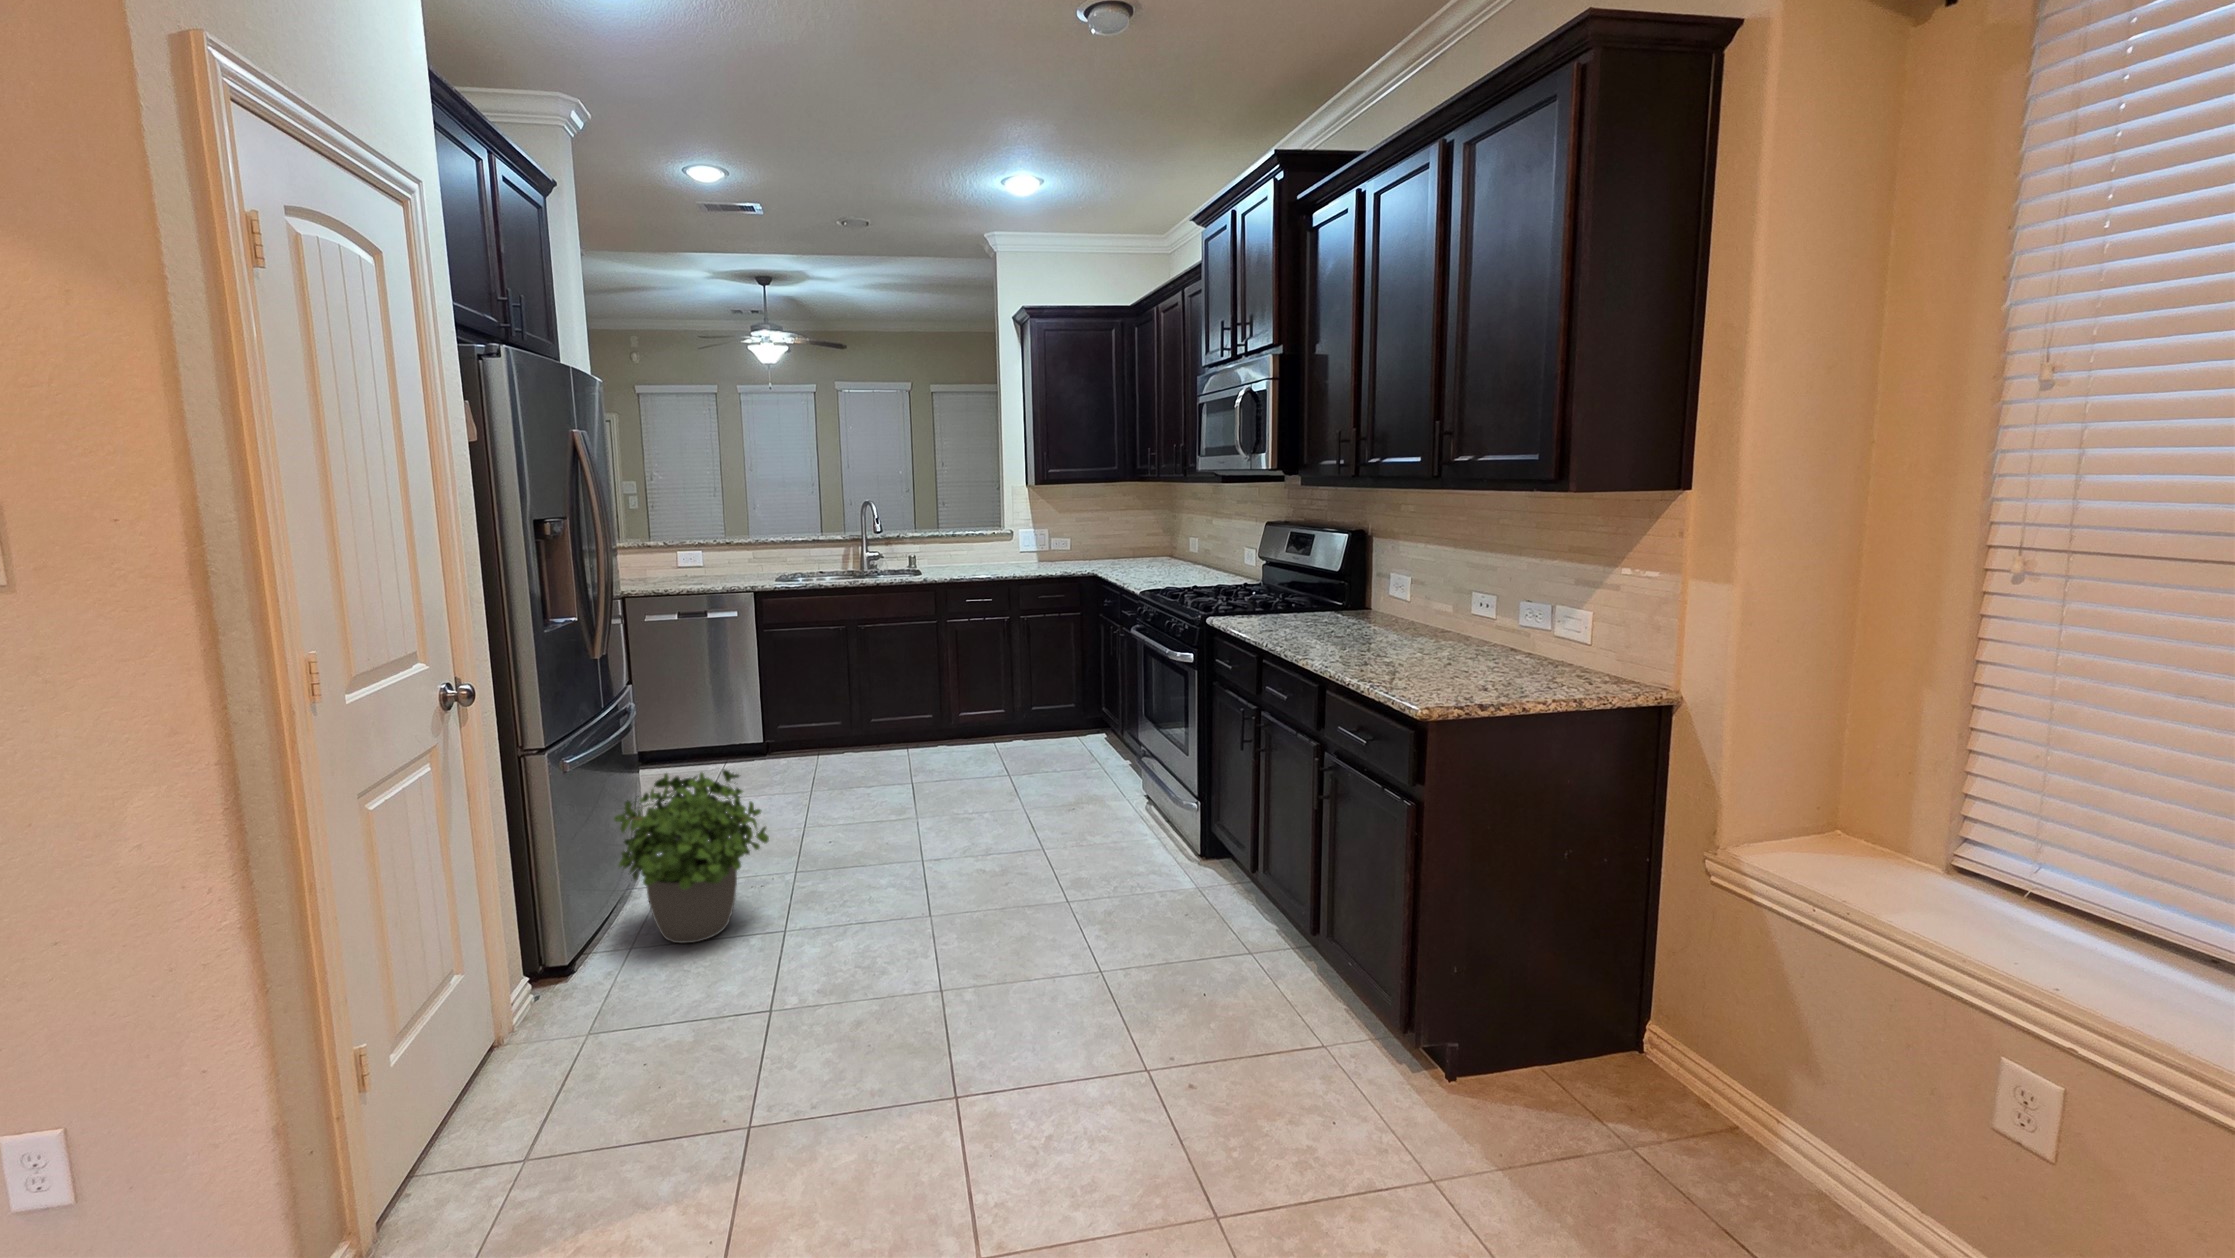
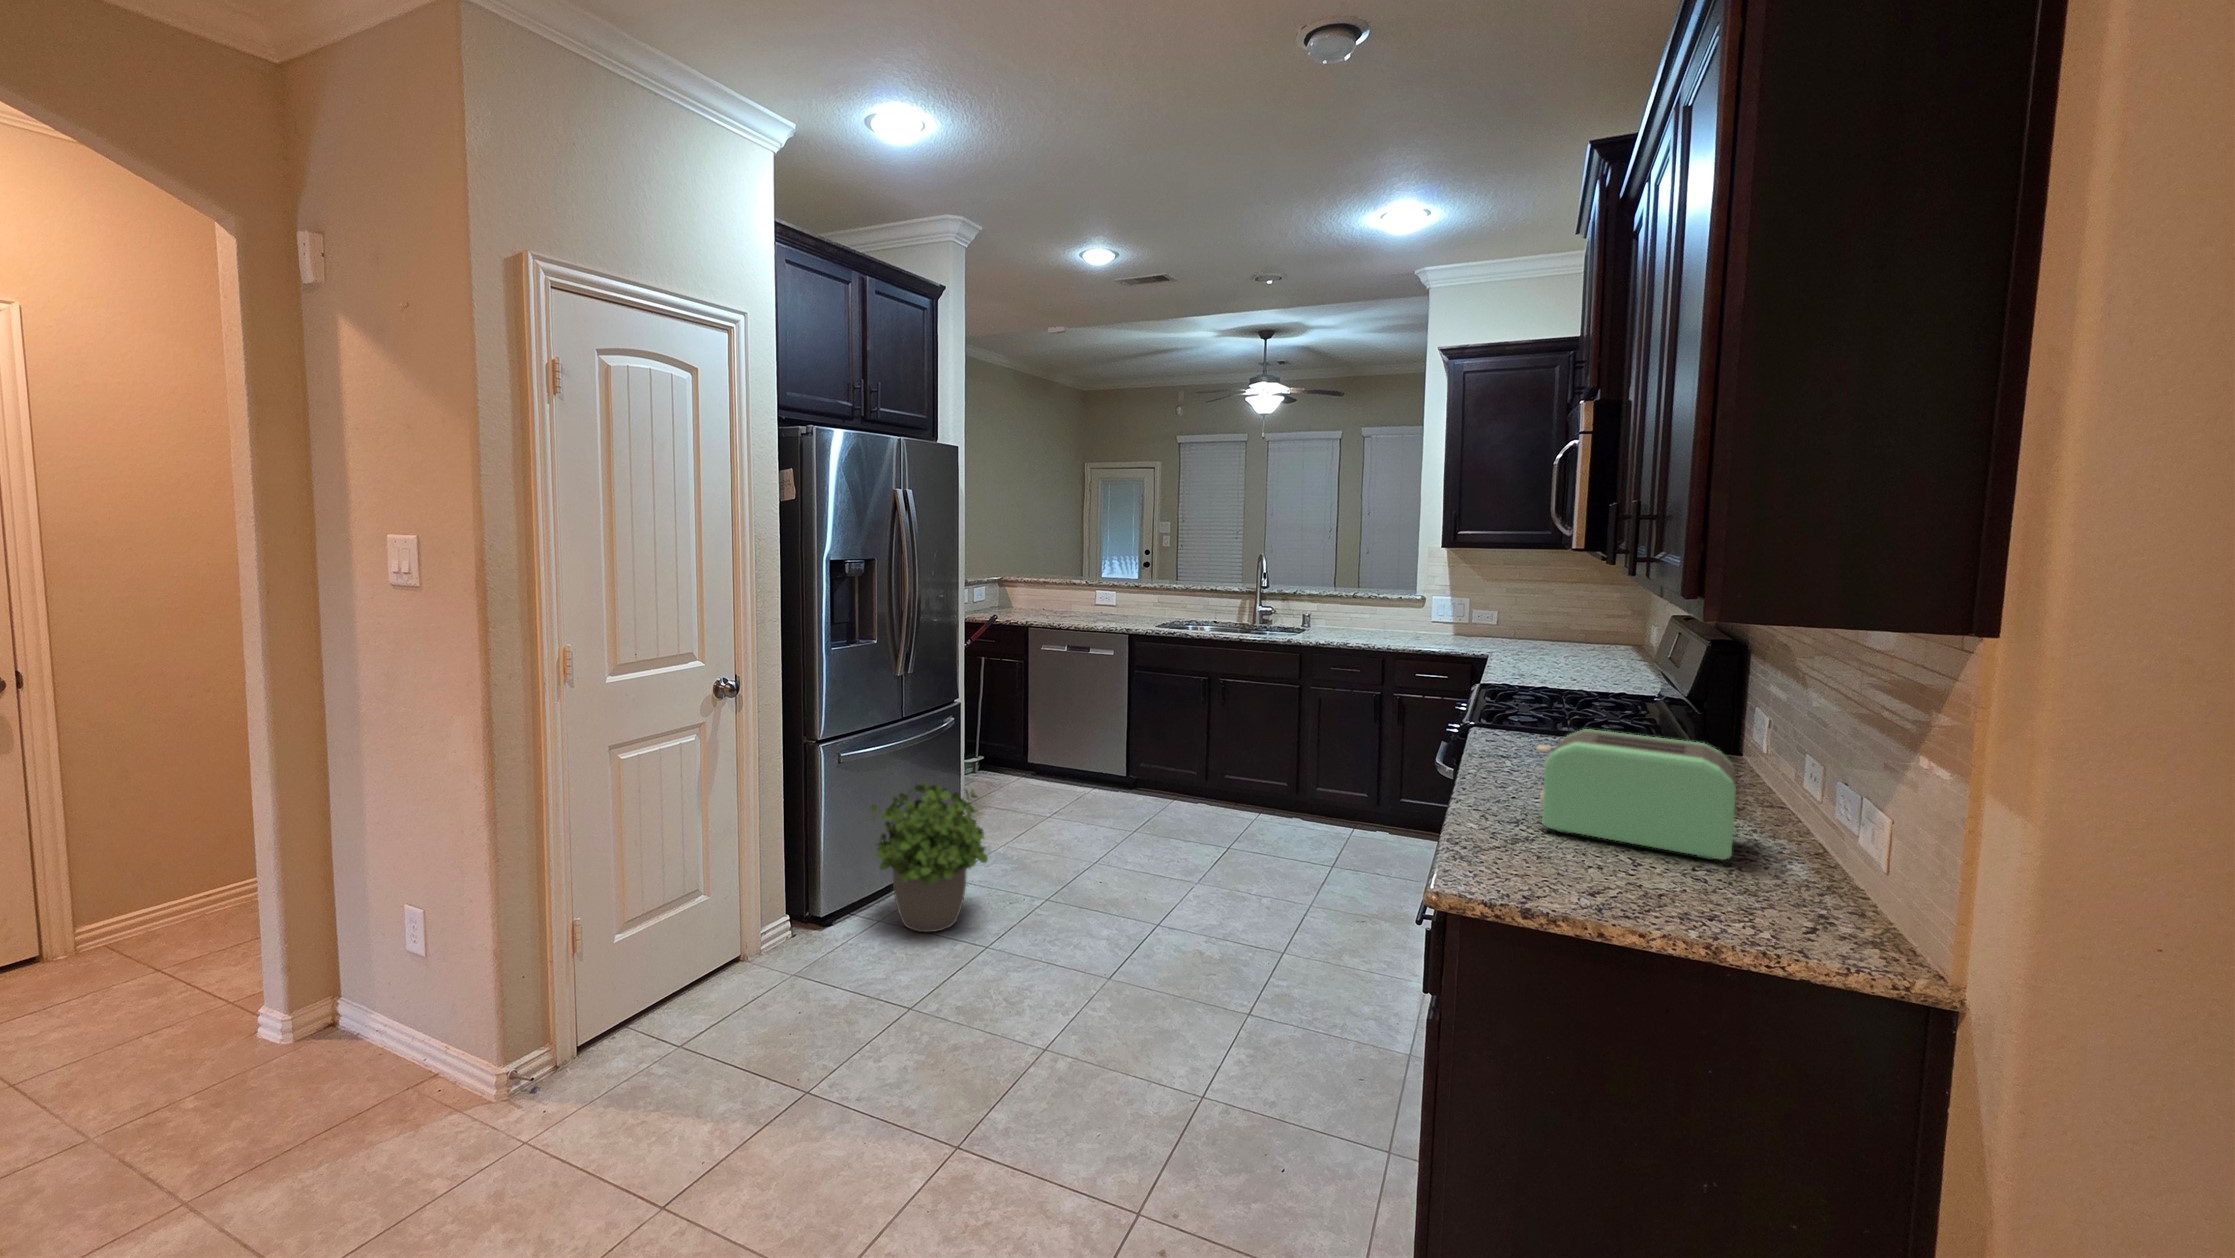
toaster: none [1372,593,1500,665] -> present [1536,729,1736,860]

